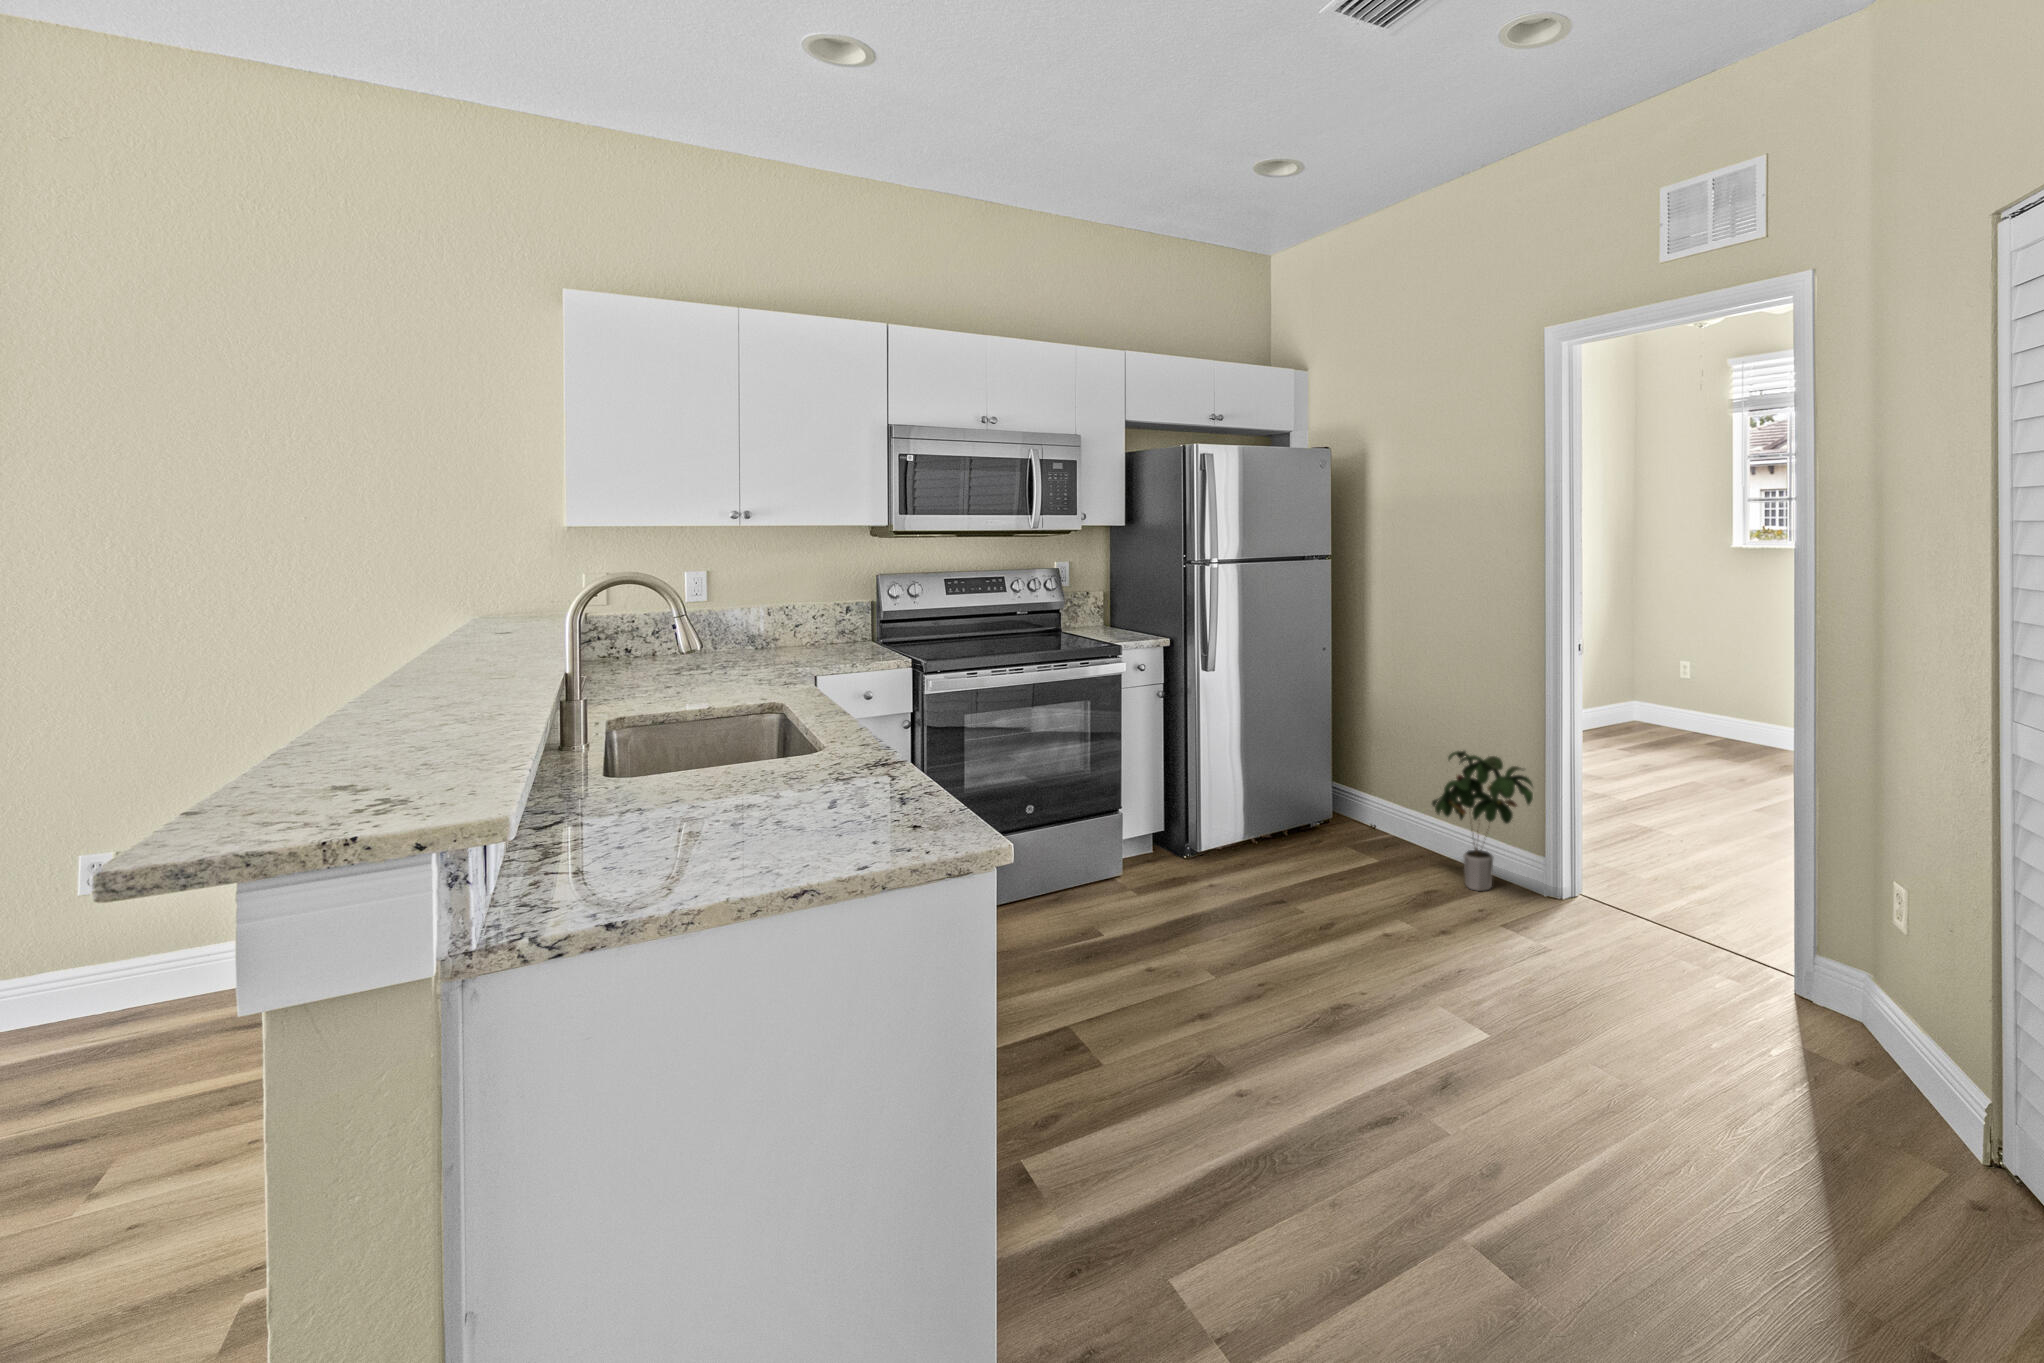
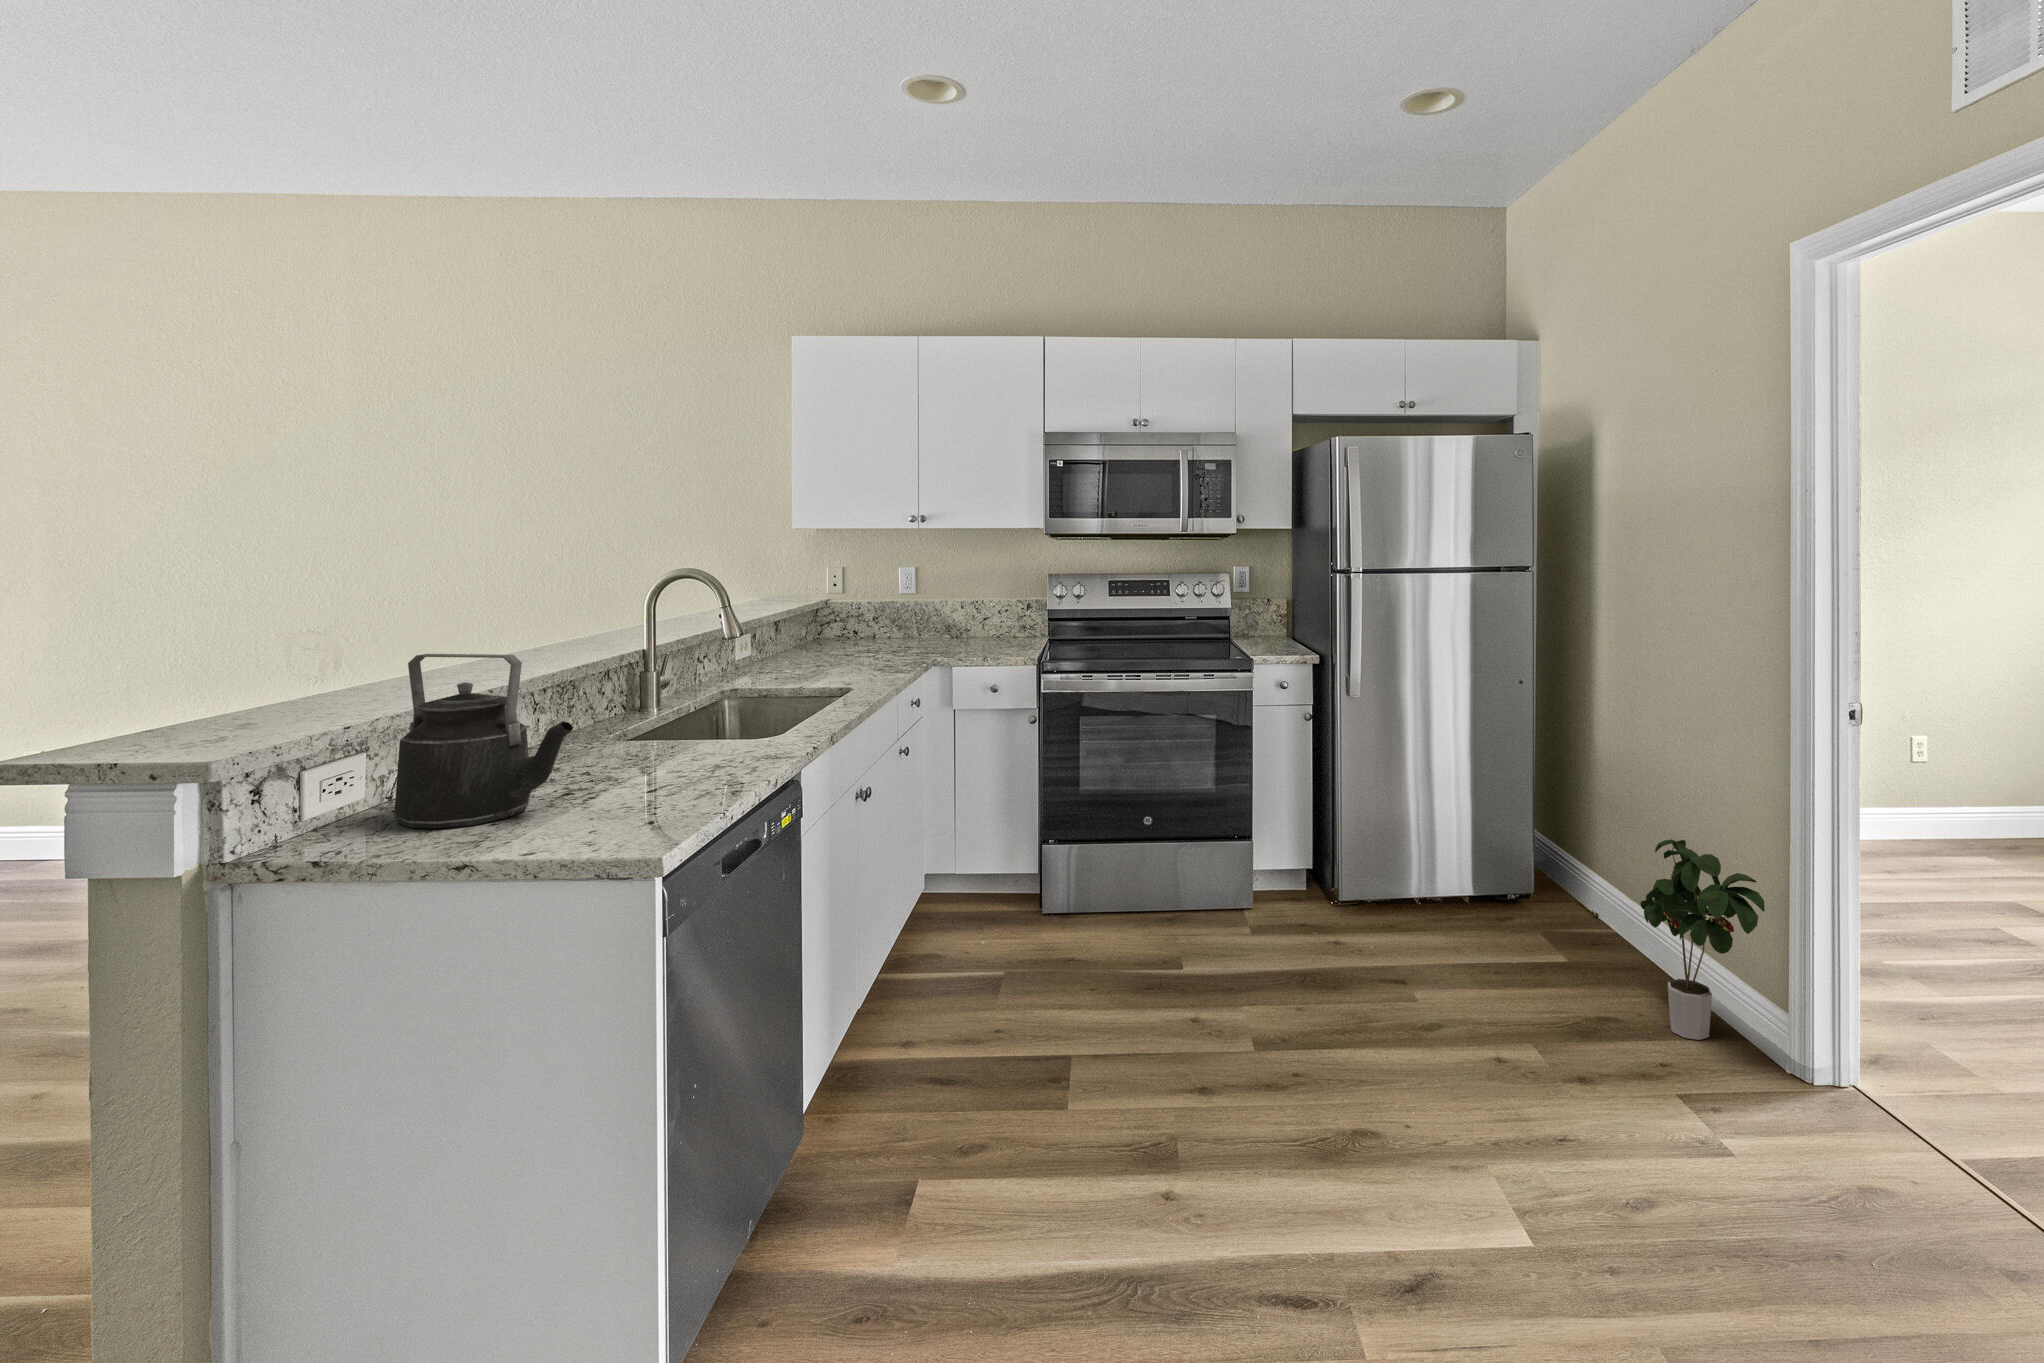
kettle: none [580,656,814,874] -> present [395,654,573,829]

